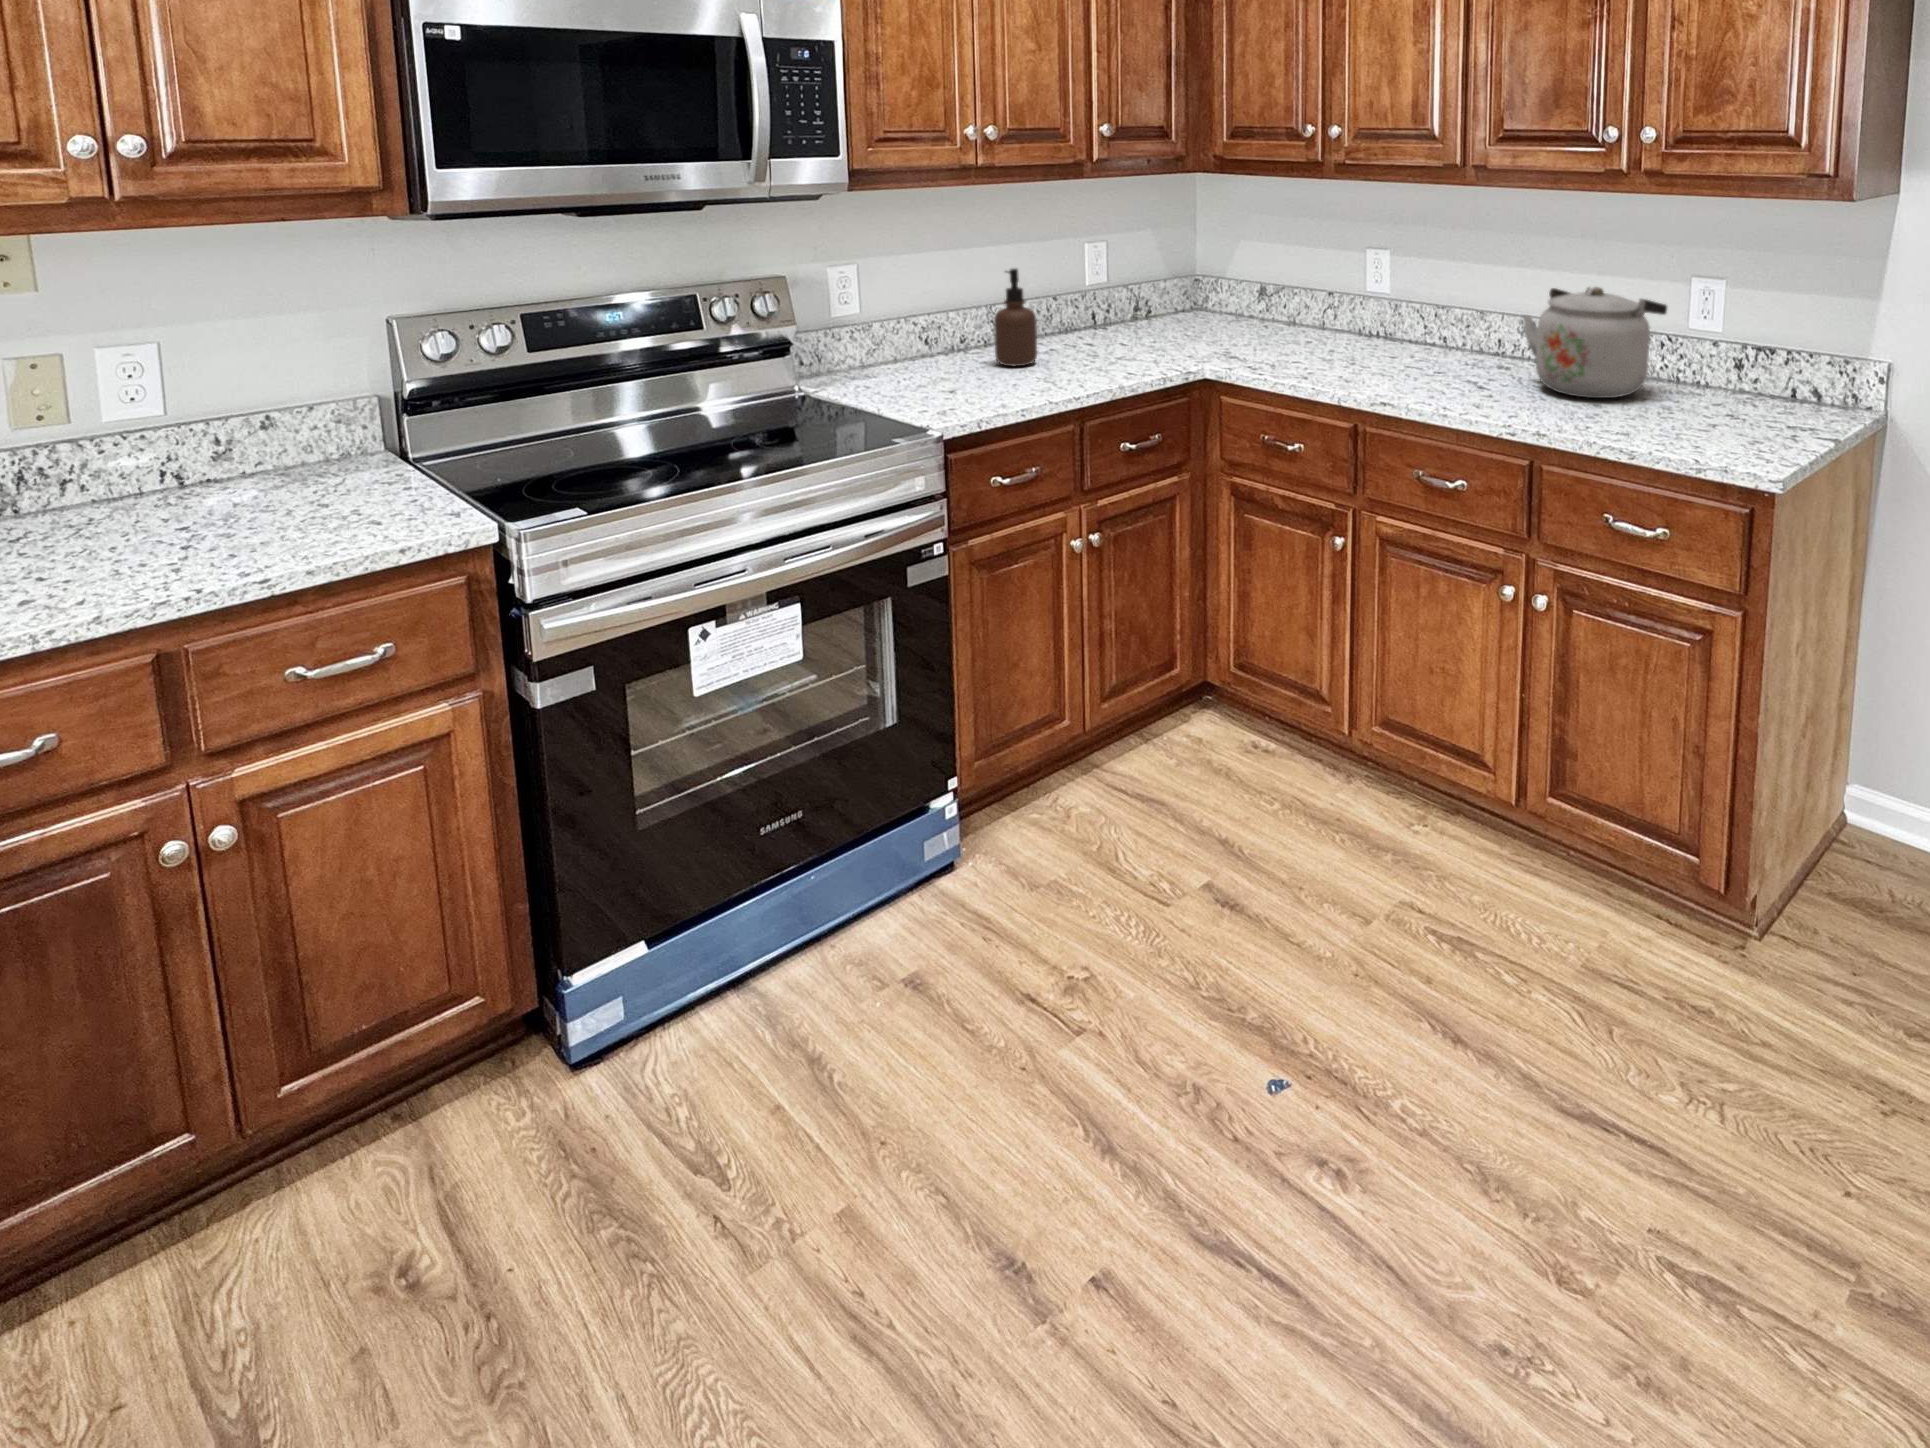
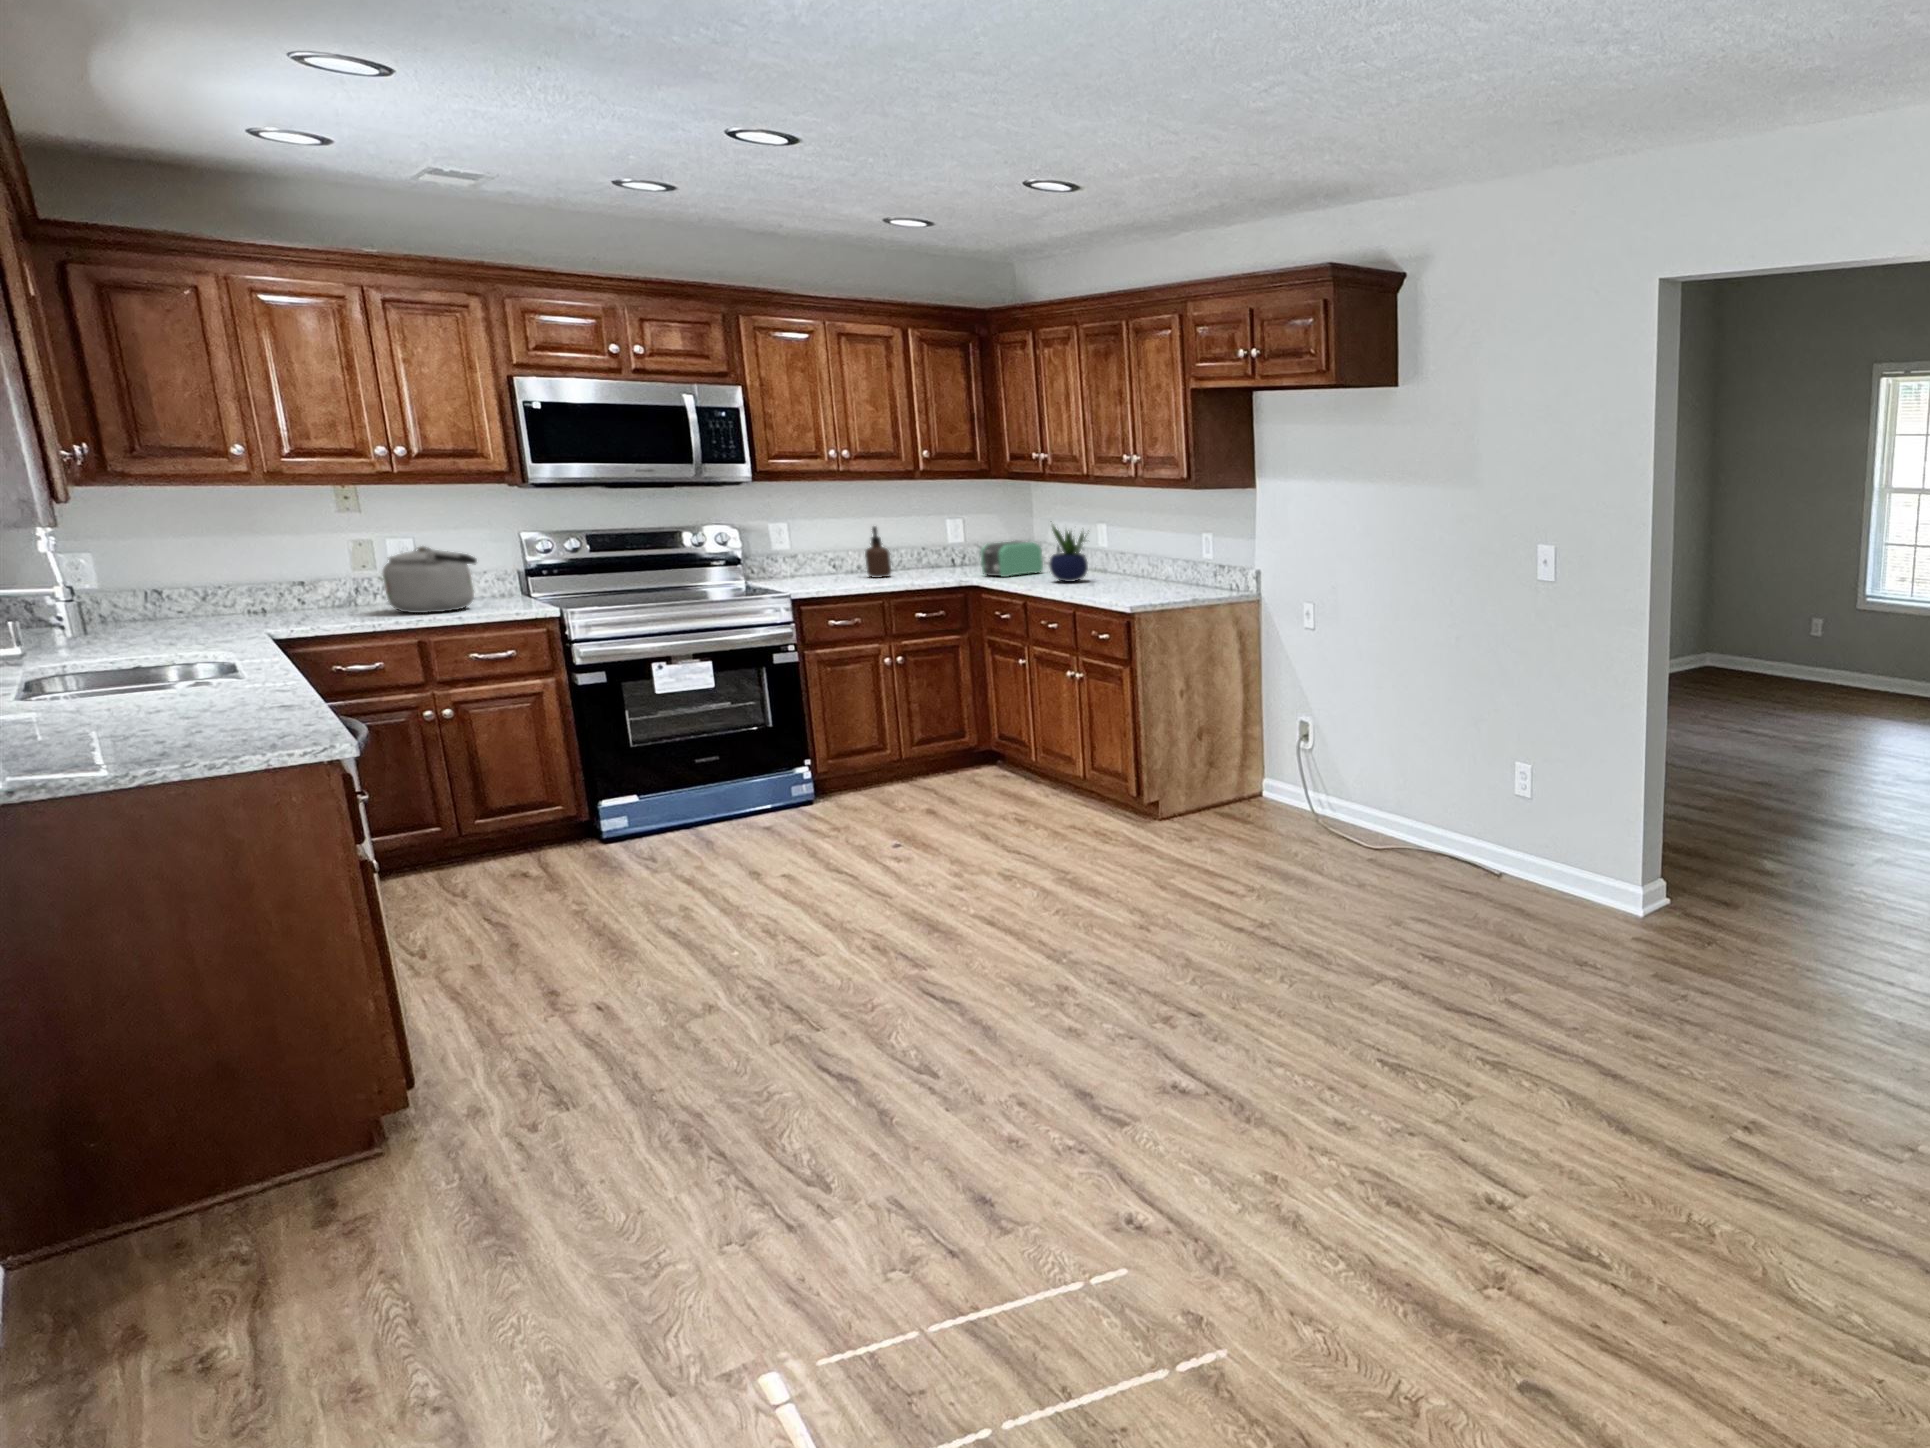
potted plant: none [1362,253,1448,374] -> present [1050,526,1088,582]
toaster: none [1196,287,1285,360] -> present [981,541,1043,577]
kettle: present [1523,287,1667,398] -> present [383,546,477,613]

